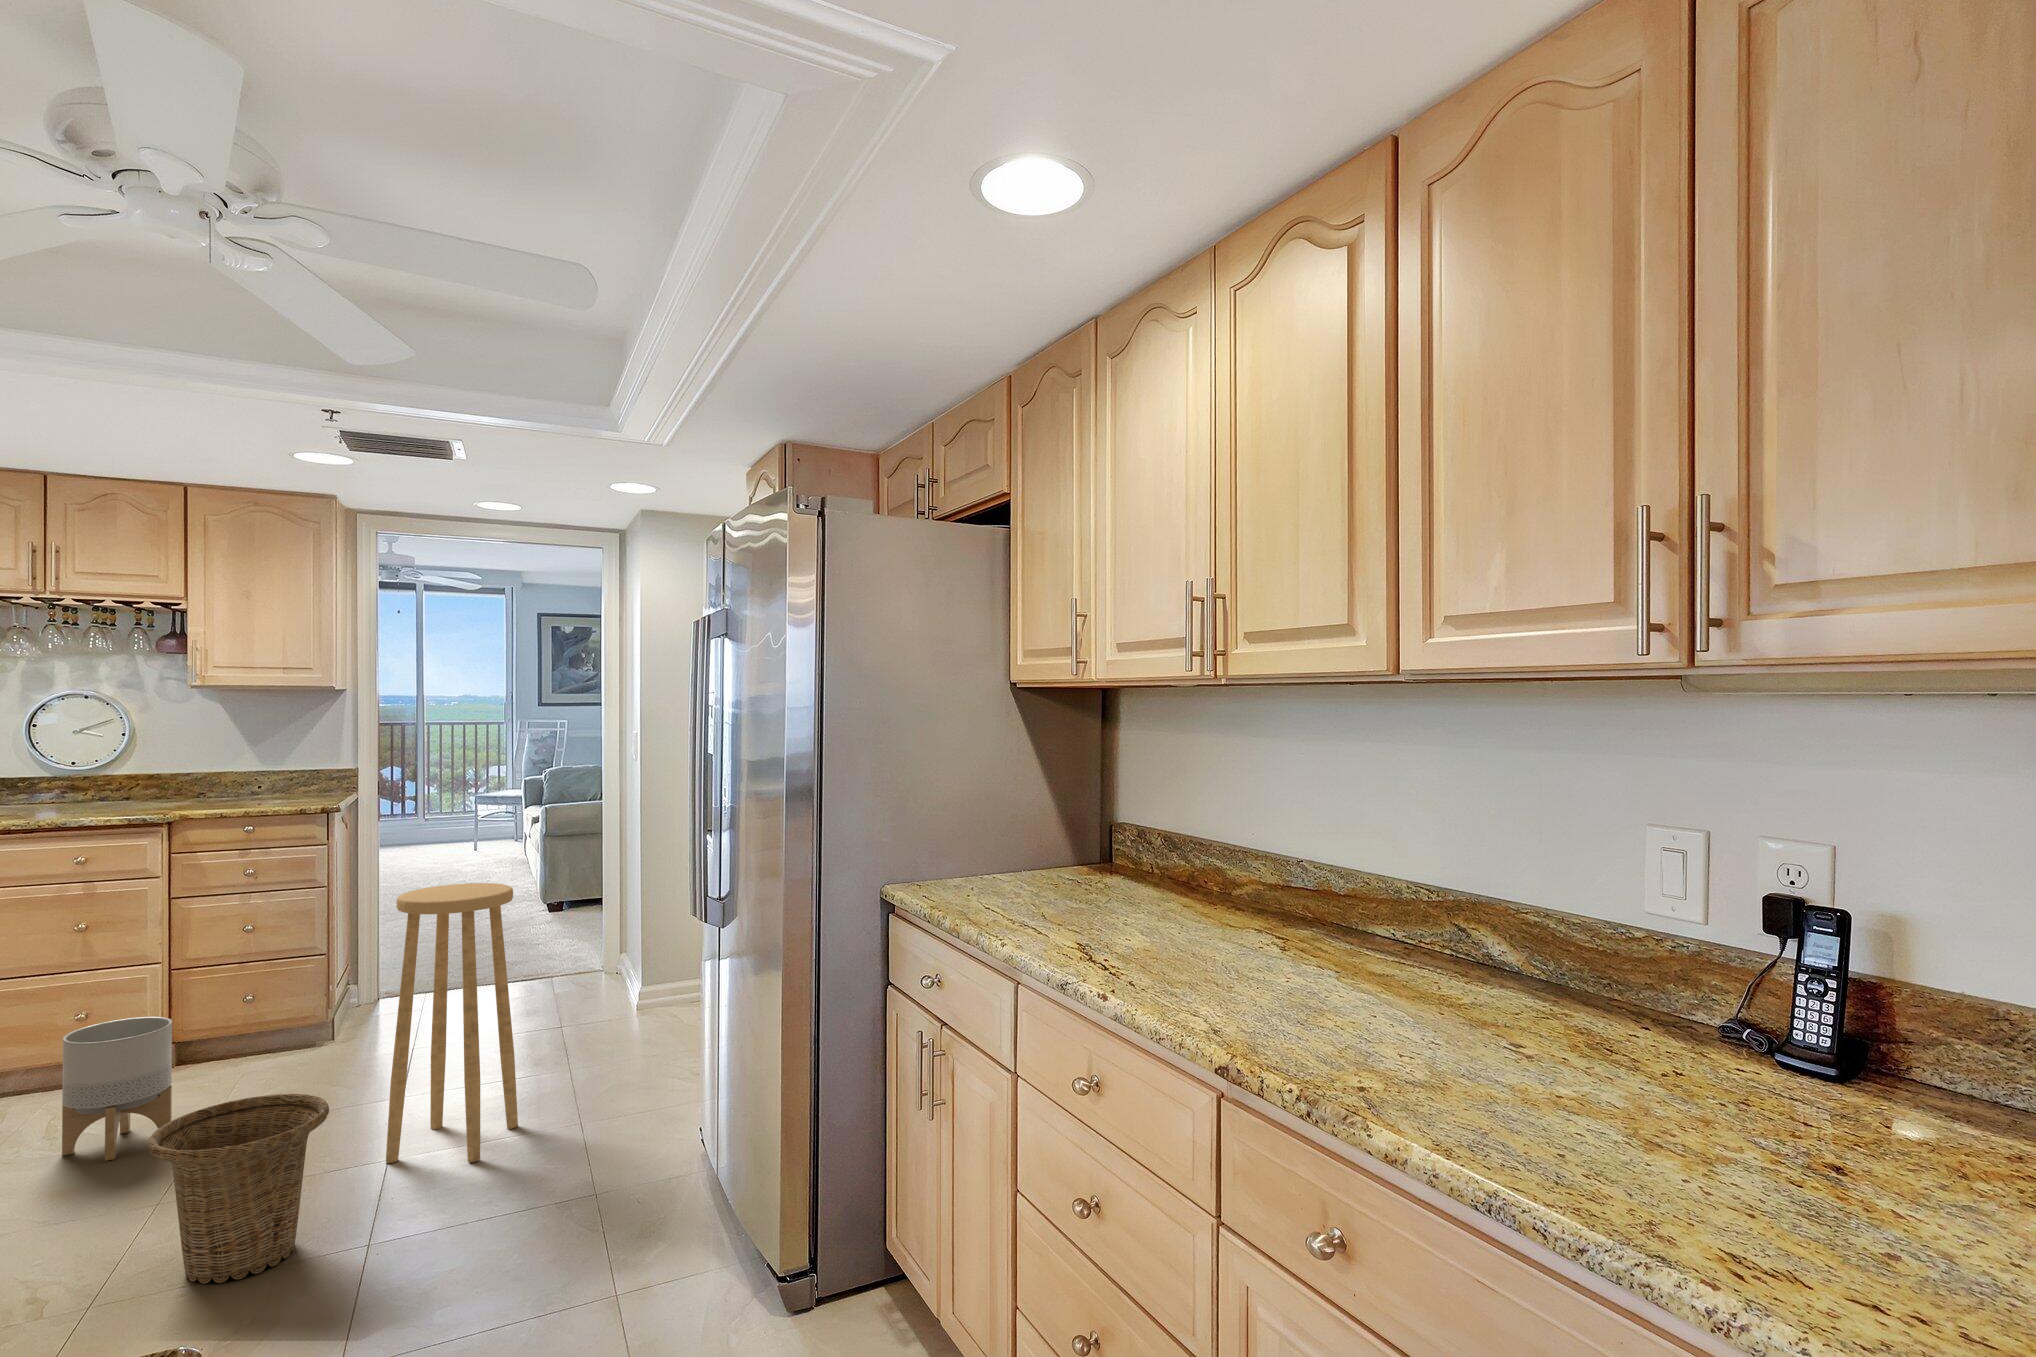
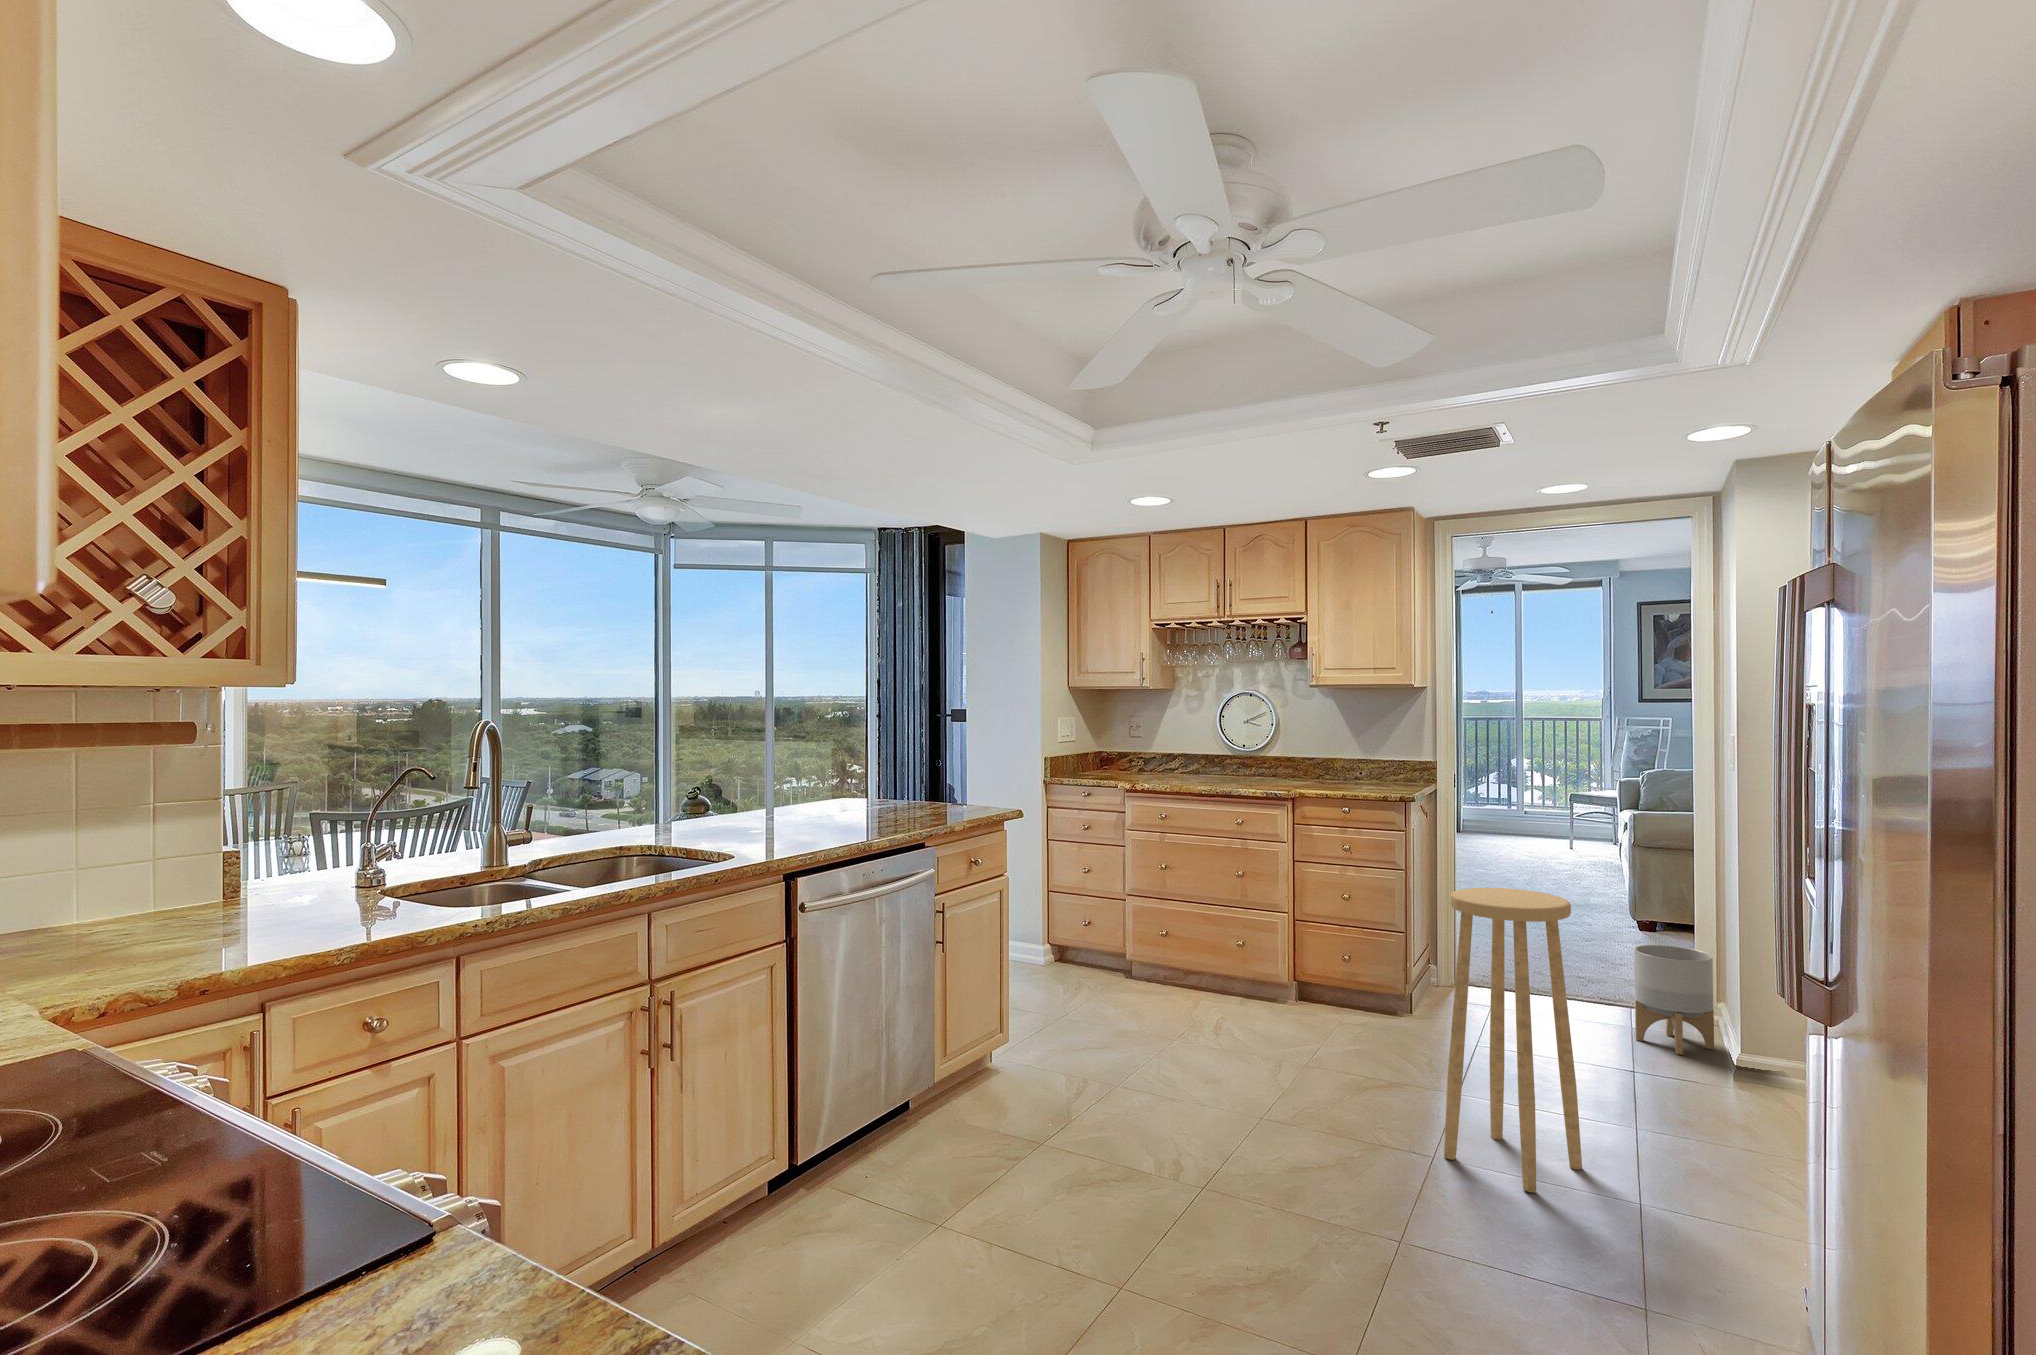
planter: present [62,1017,172,1161] -> present [1634,945,1714,1055]
basket: present [148,1094,329,1284] -> none [1244,1053,1382,1222]

